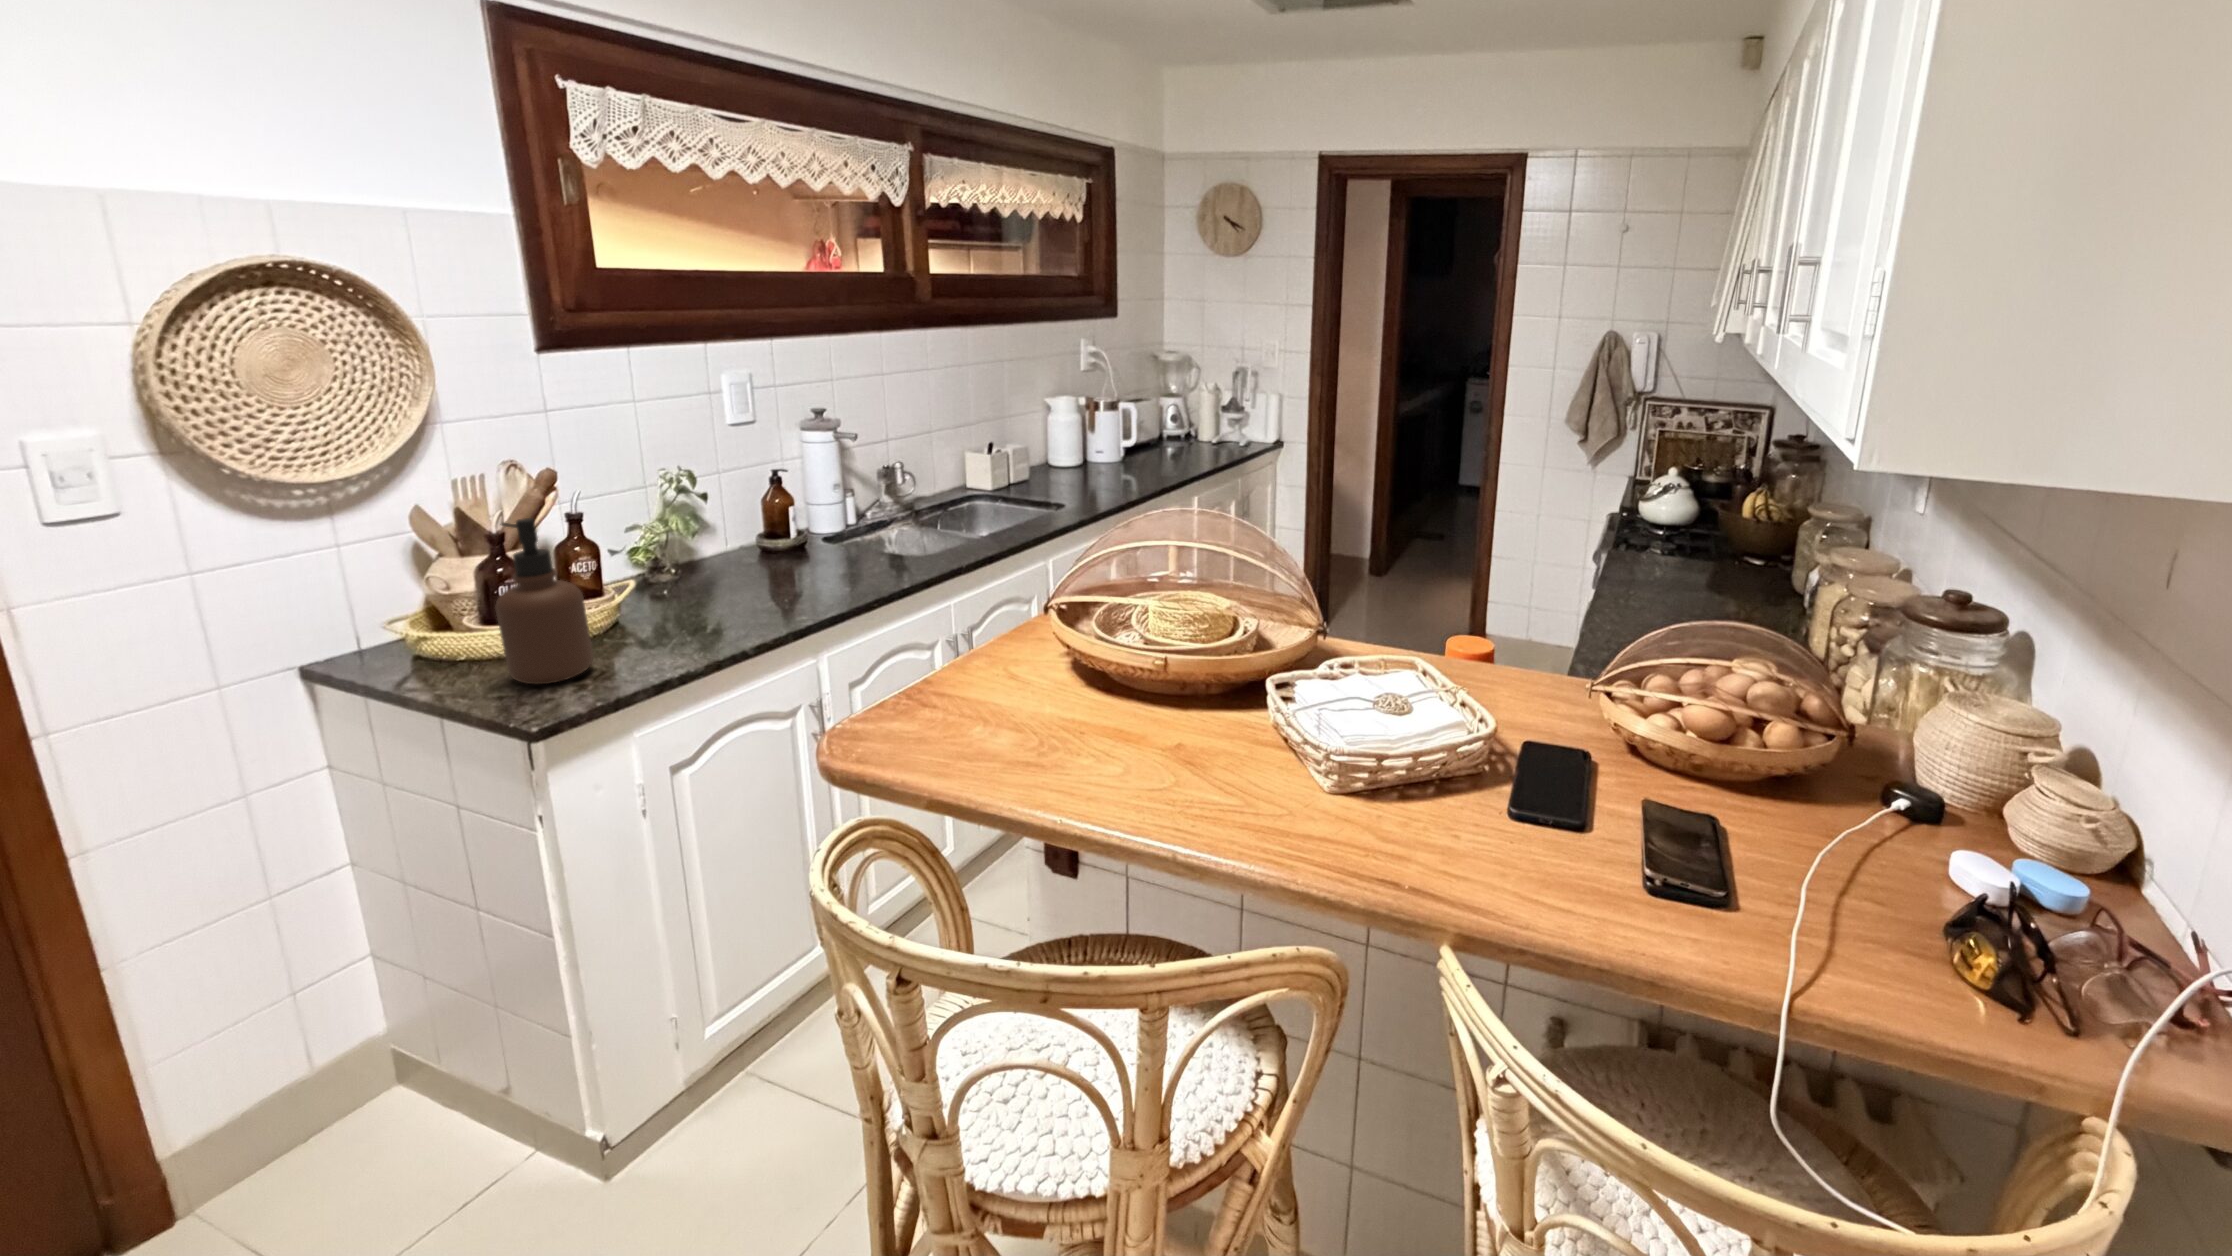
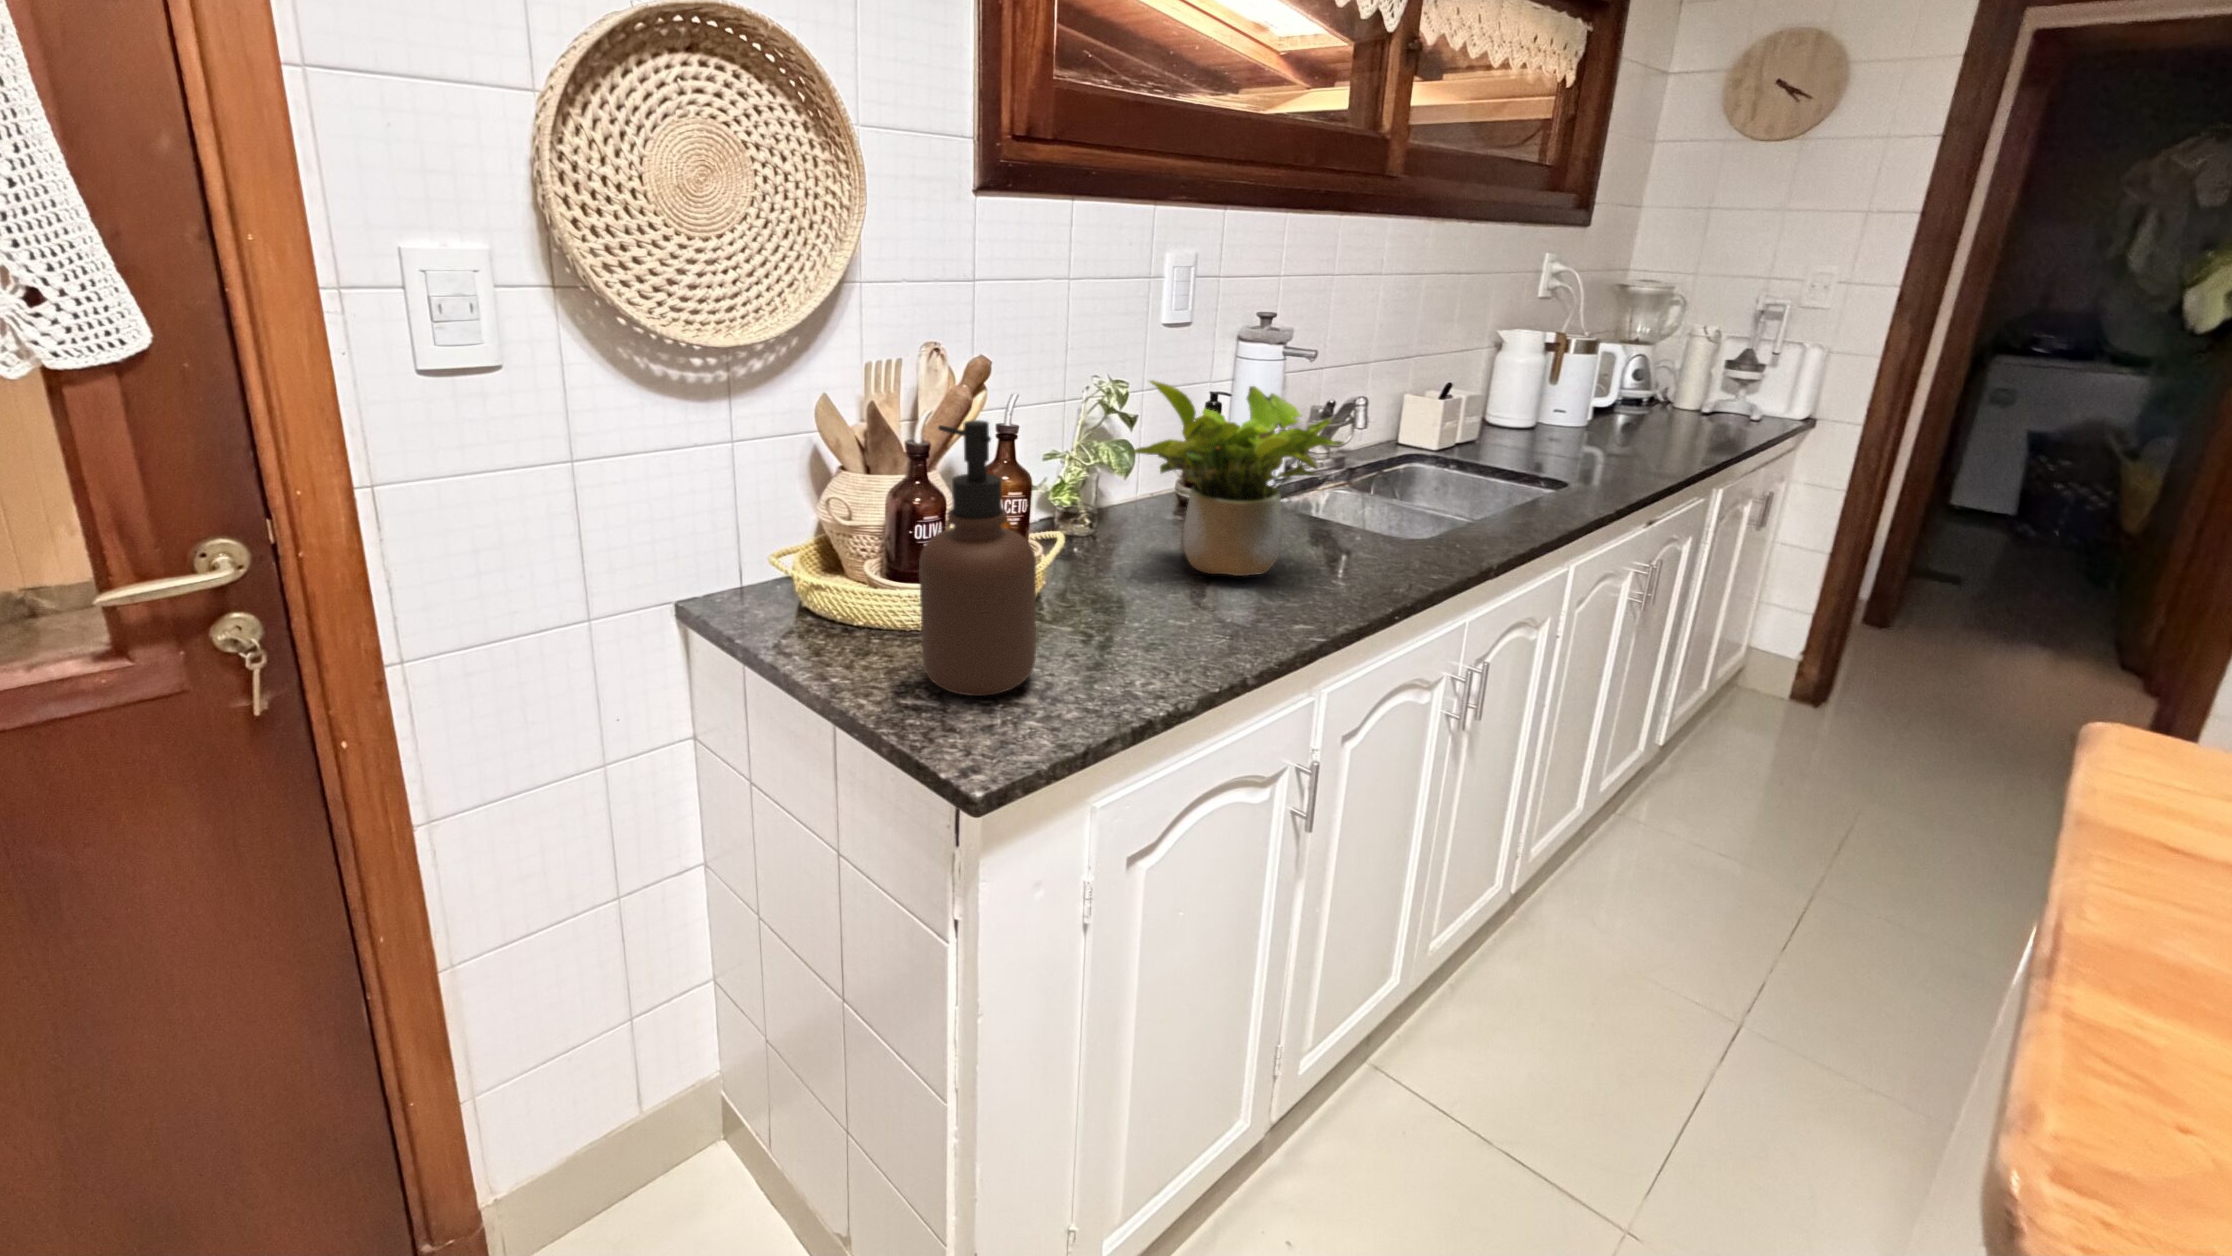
potted plant: none [680,469,845,595] -> present [1131,381,1342,576]

